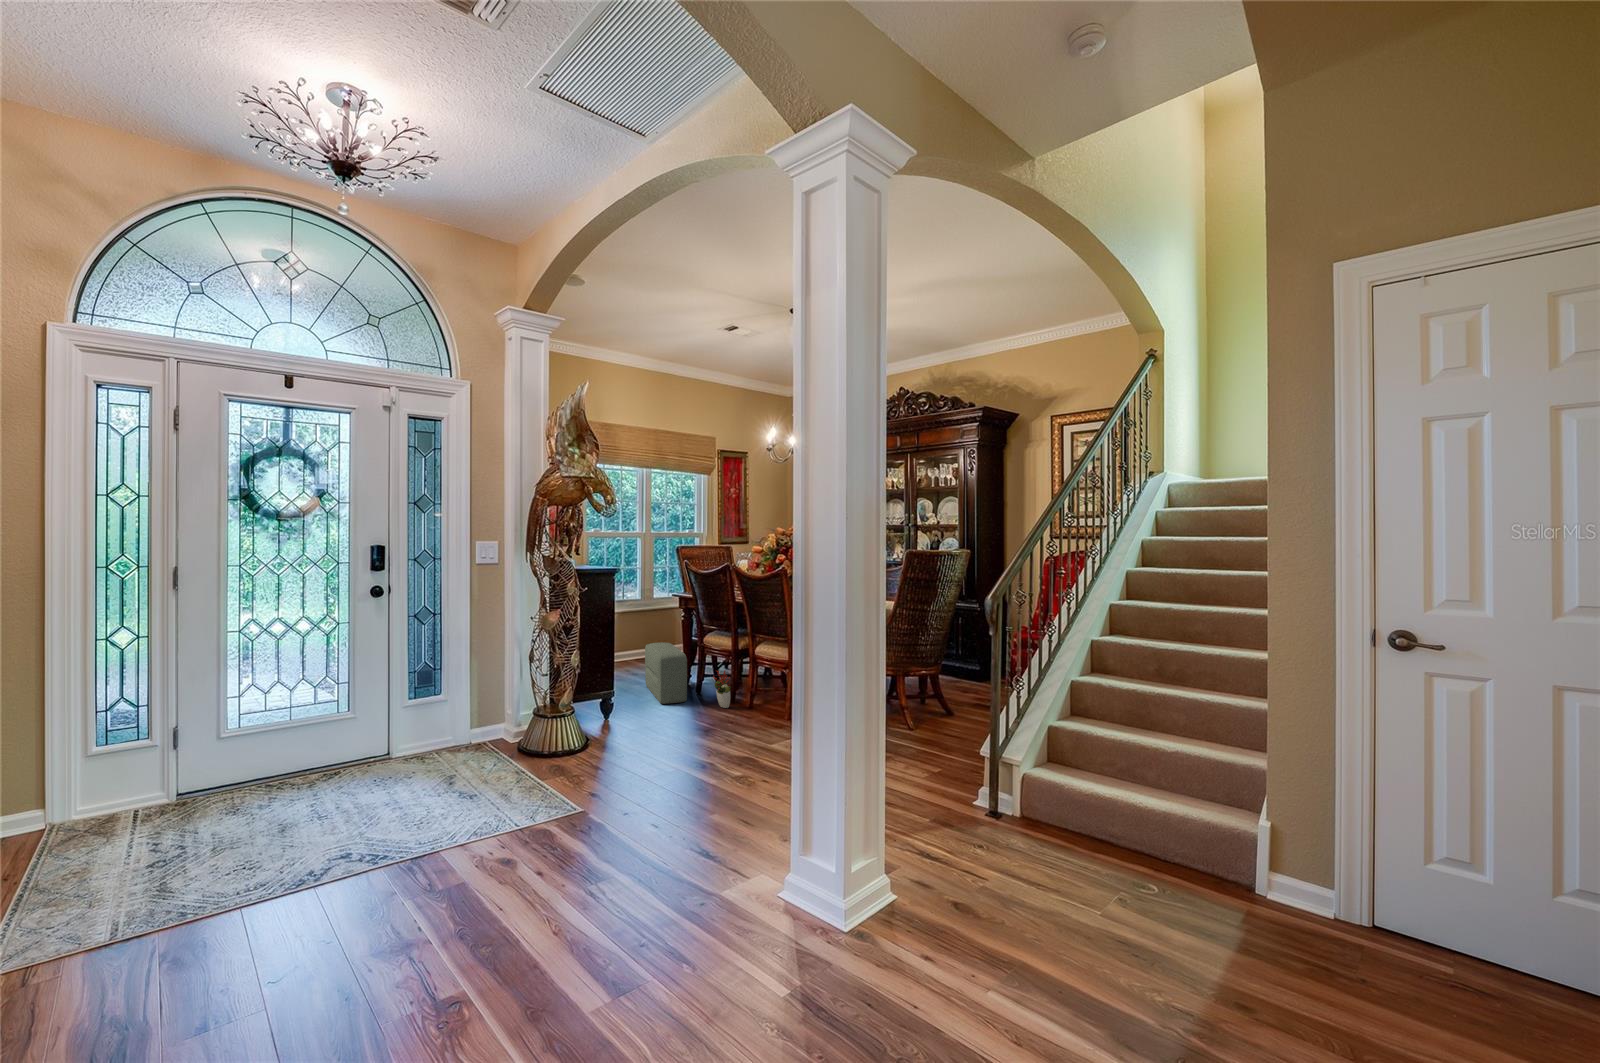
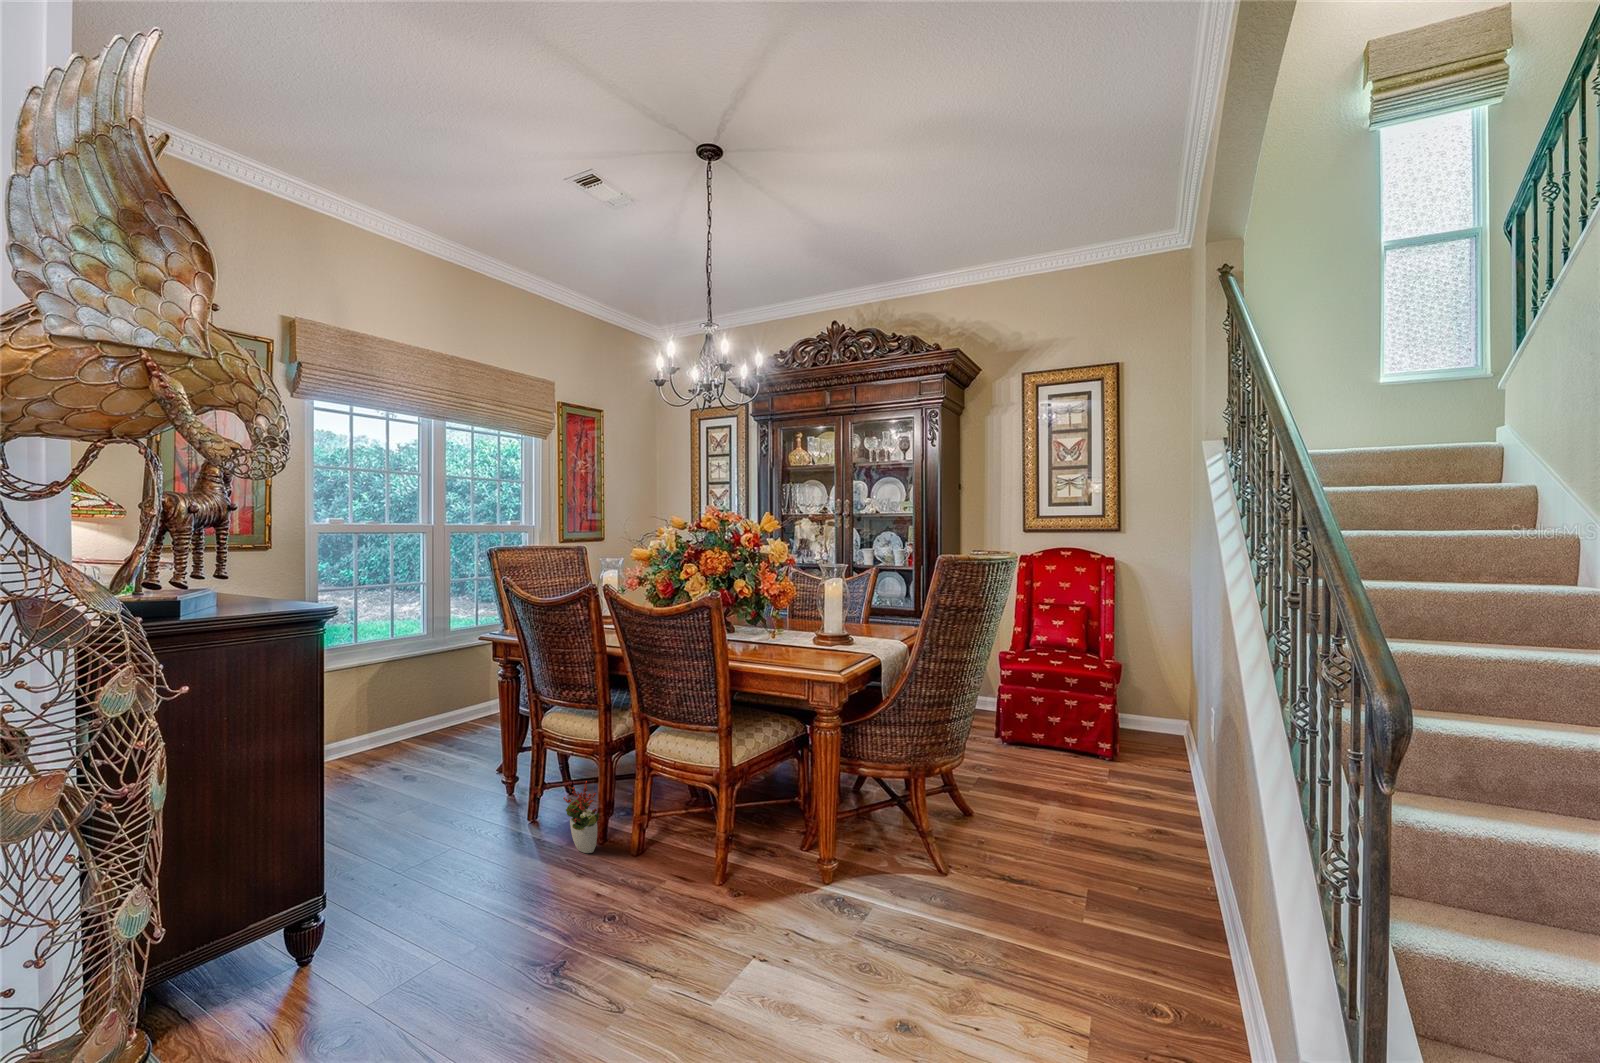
pouf: present [645,643,687,704] -> none [431,719,511,853]

